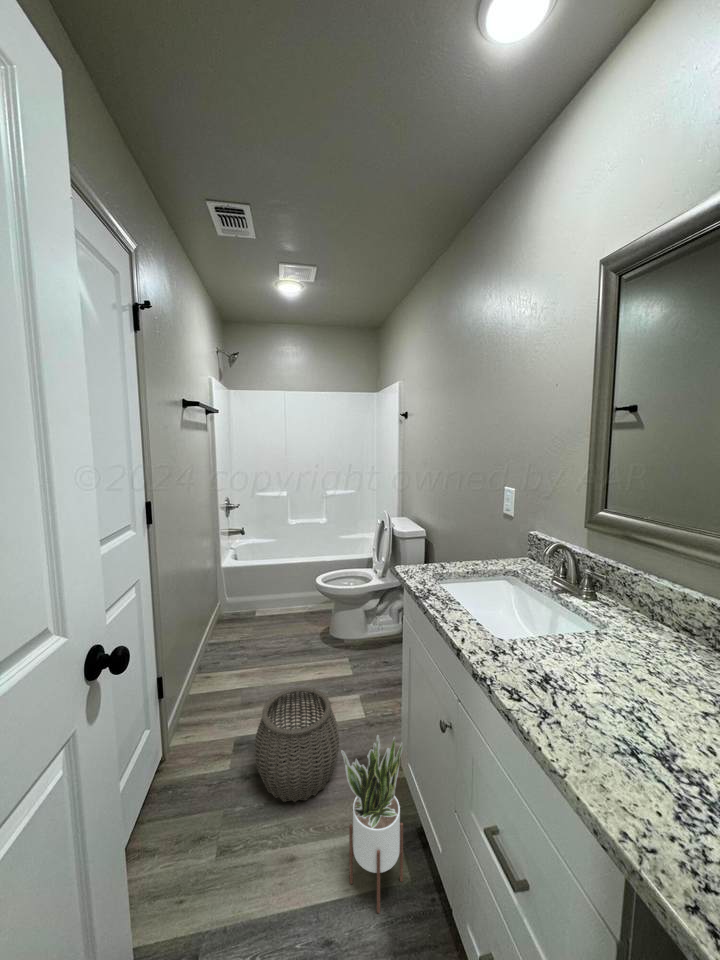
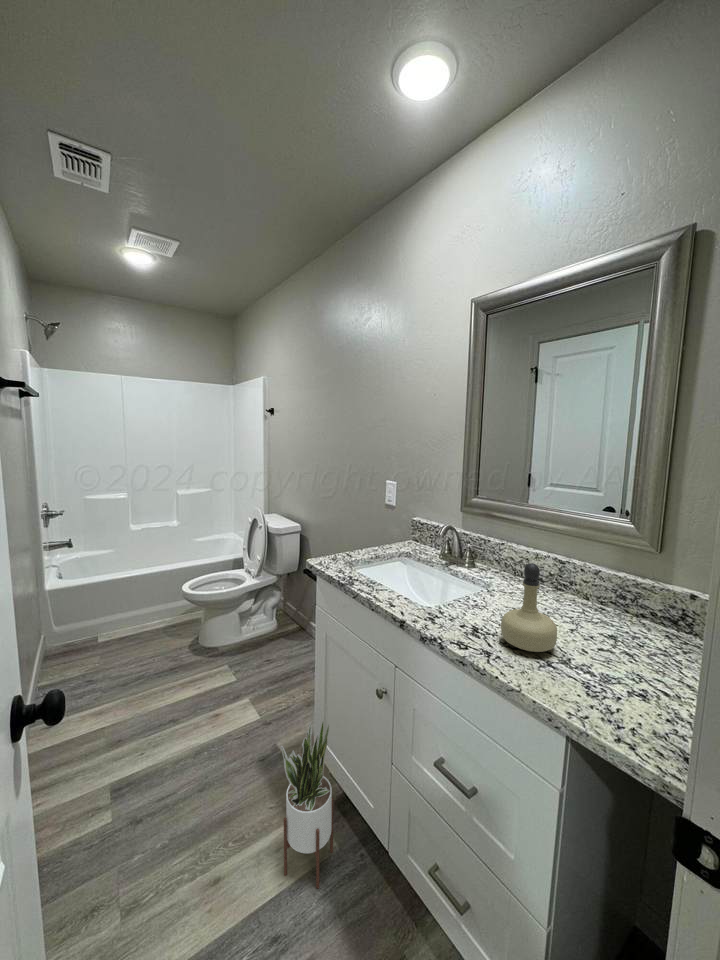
perfume bottle: none [575,605,661,733] -> present [501,563,557,652]
woven basket: present [254,688,340,802] -> none [149,702,247,829]

